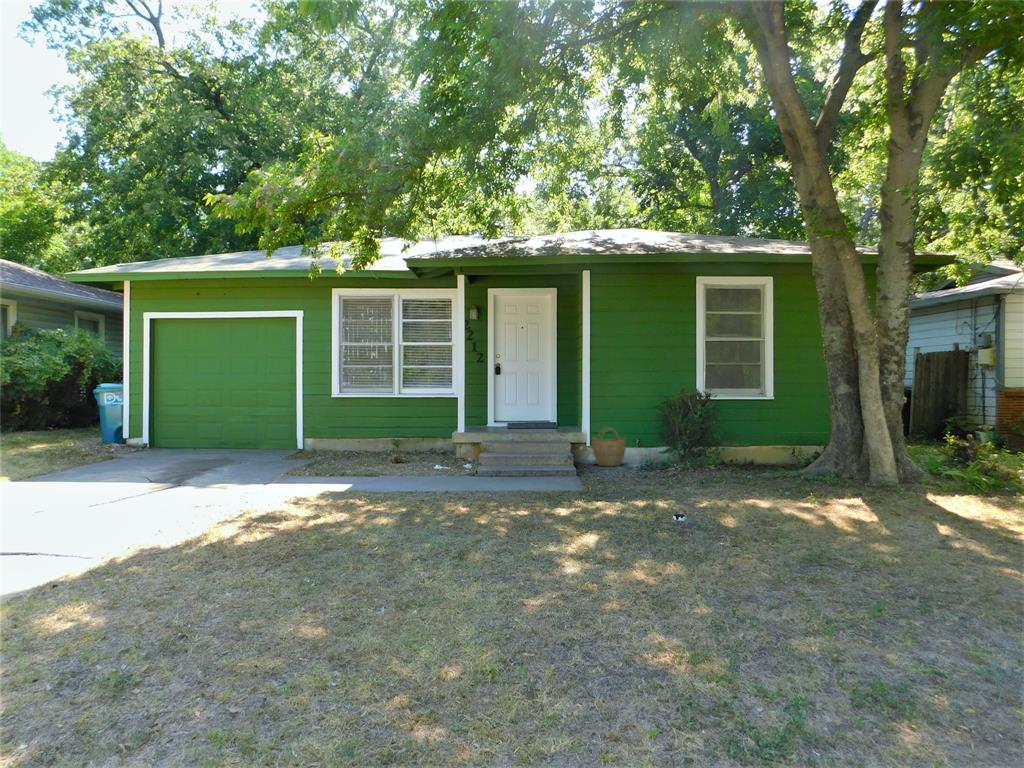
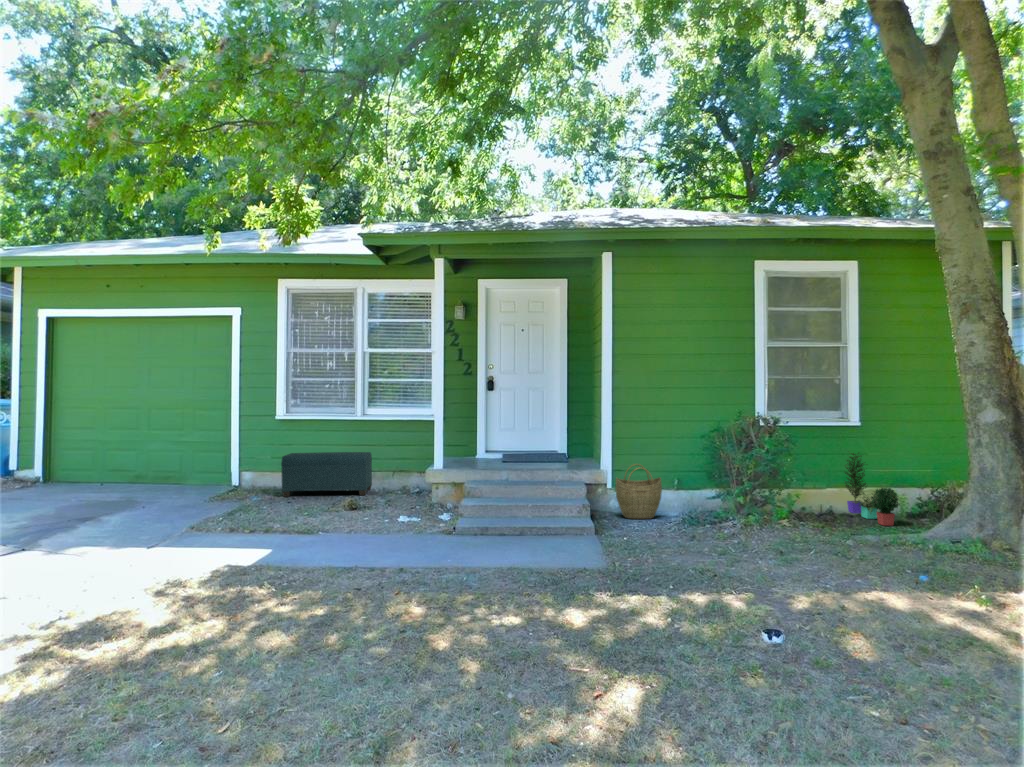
potted plant: none [759,417,795,469] -> present [845,453,900,526]
bench: none [340,422,407,456] -> present [281,452,372,497]

